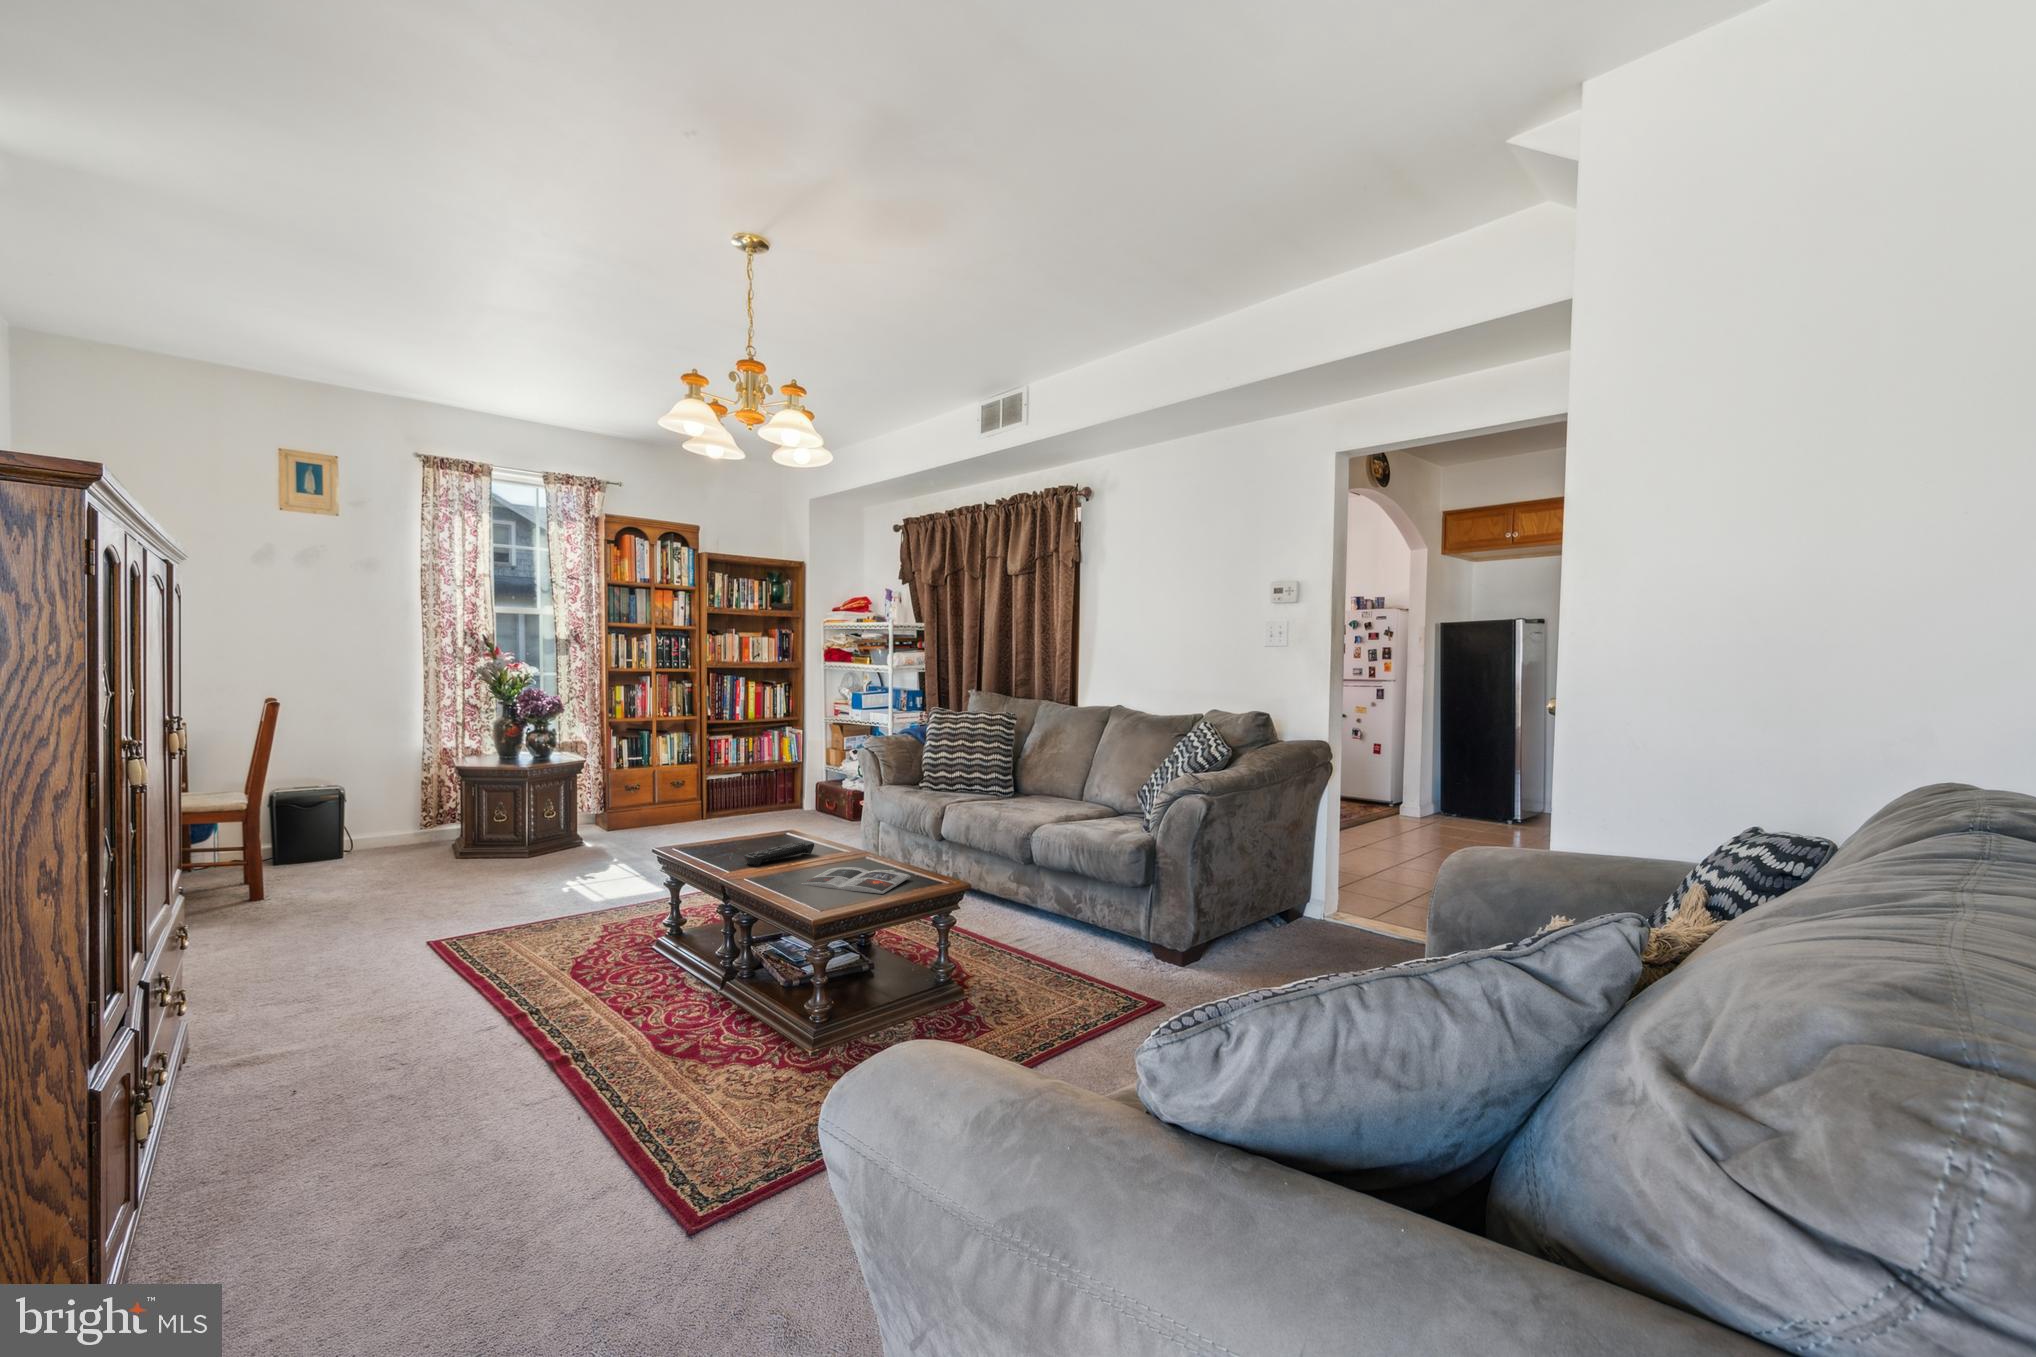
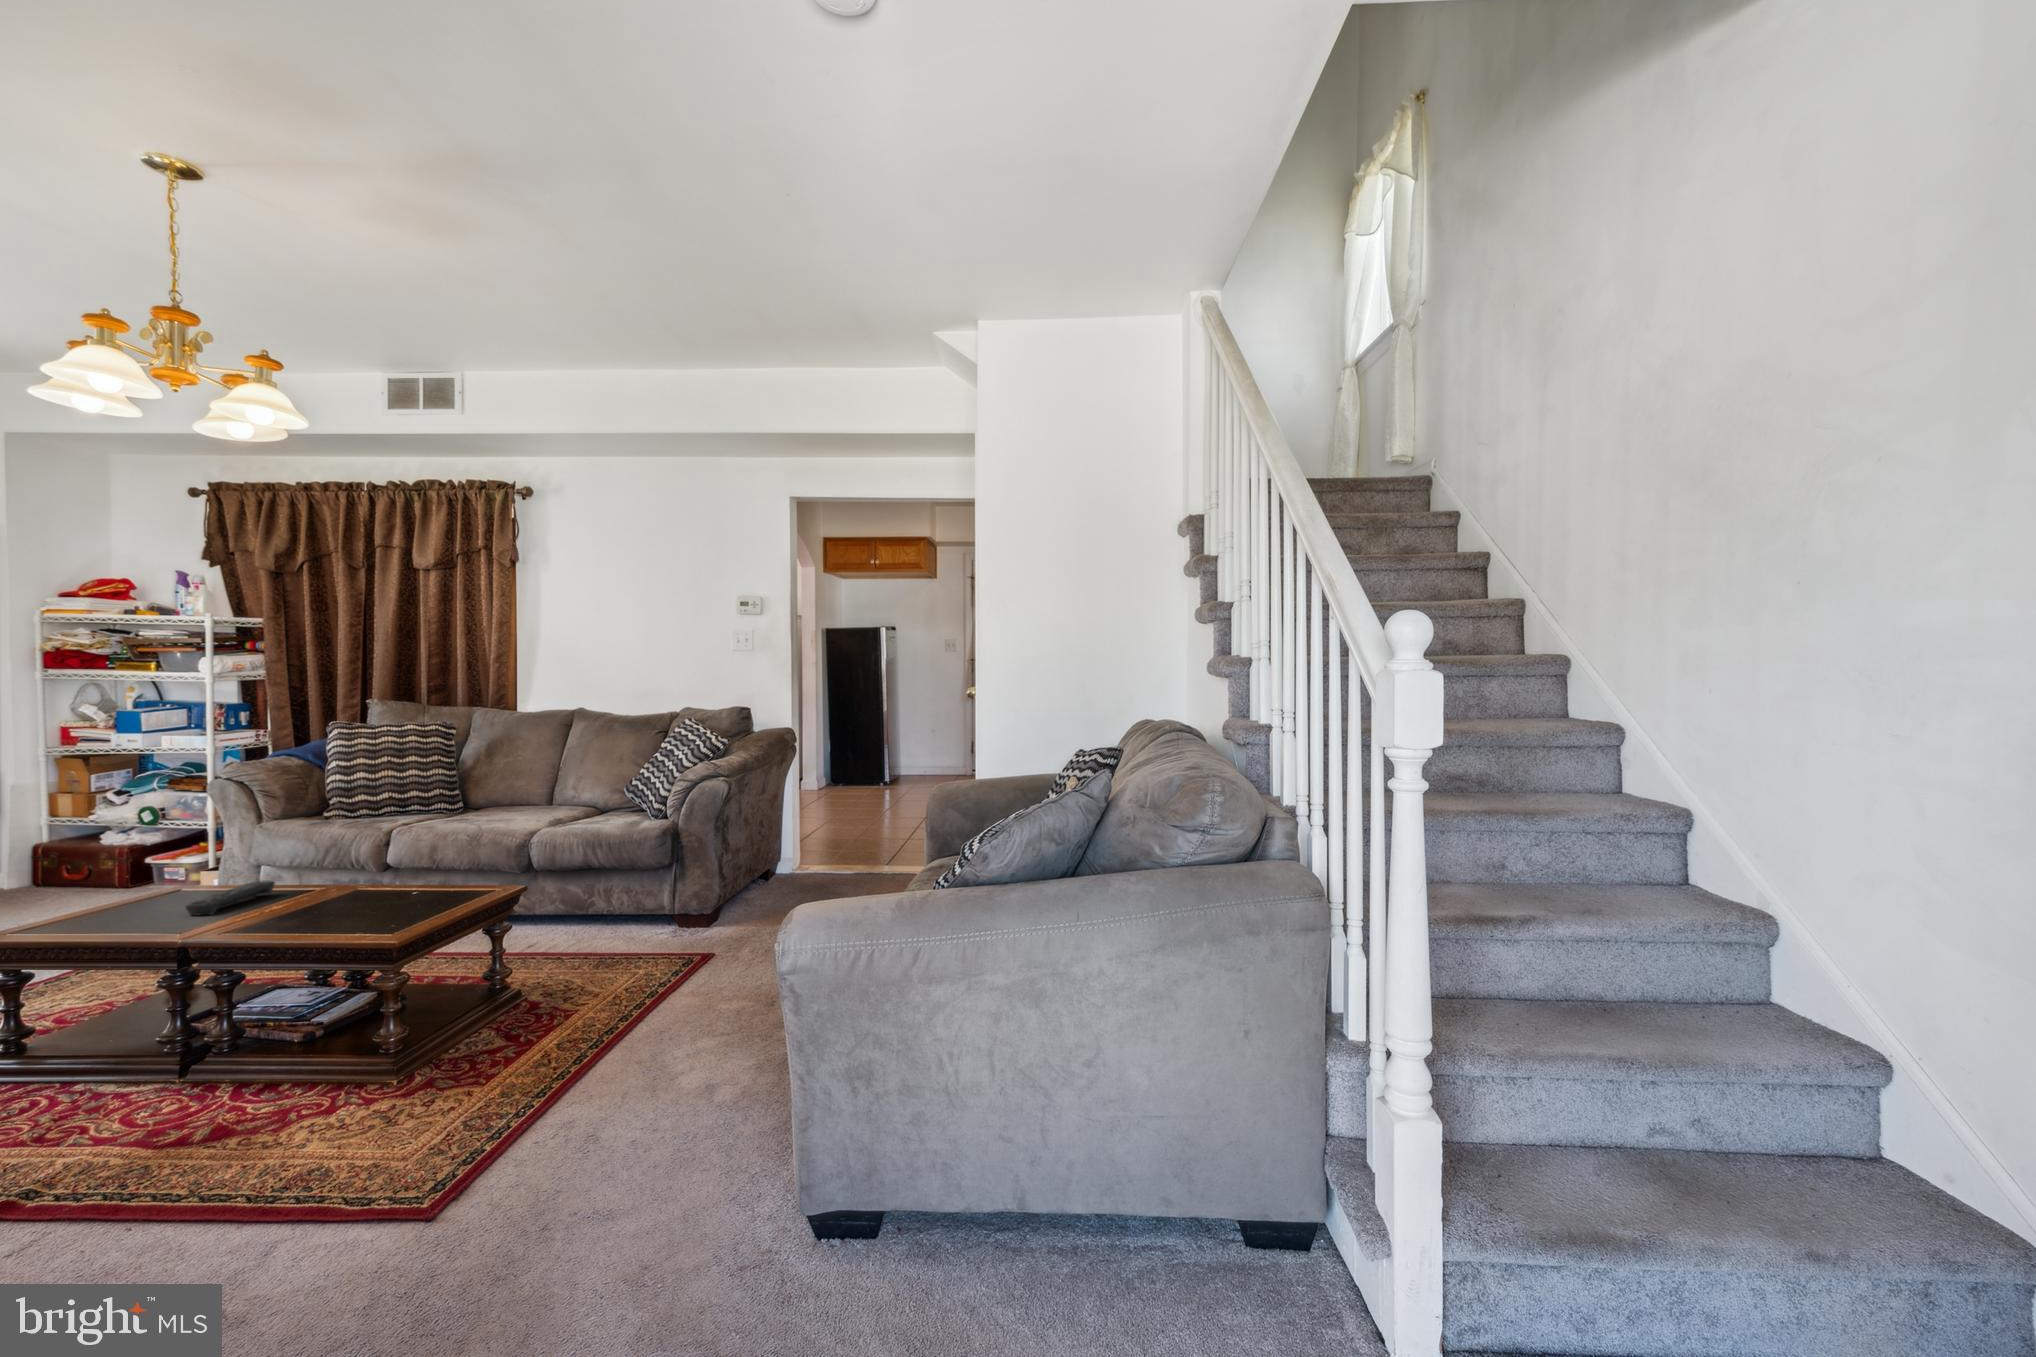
magazine: present [801,867,911,894] -> none [310,887,448,919]

